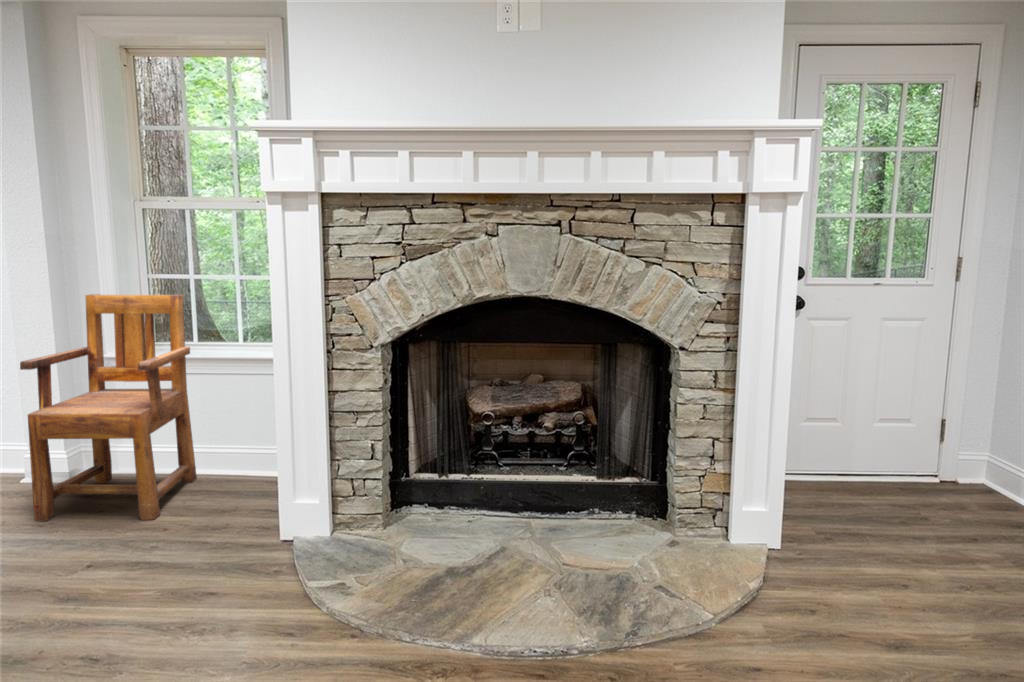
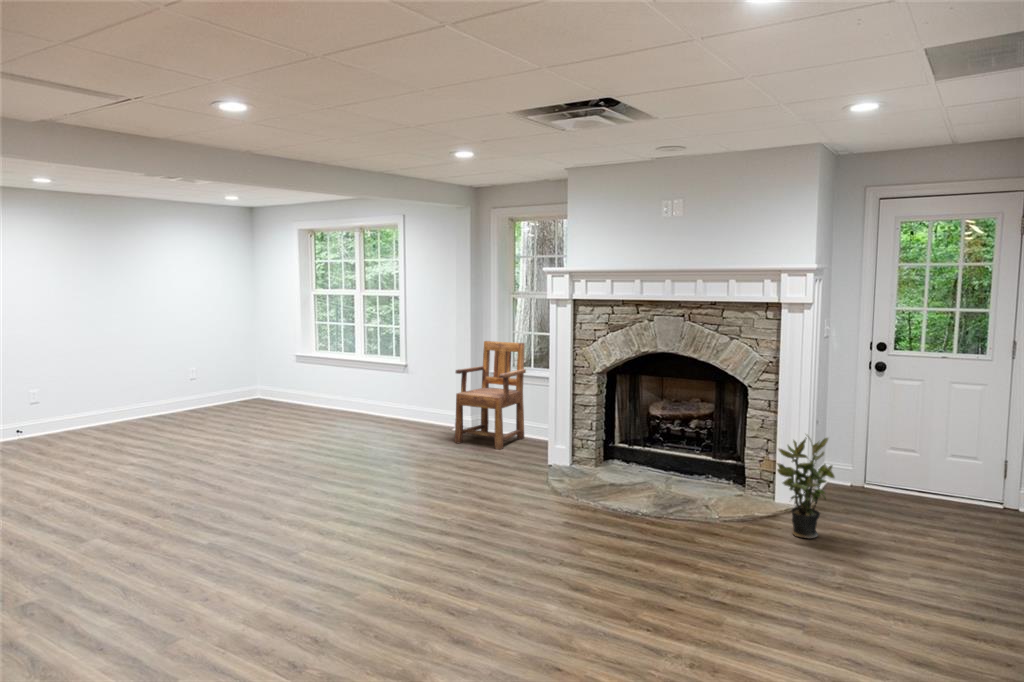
potted plant: none [816,432,922,630] -> present [777,436,835,539]

